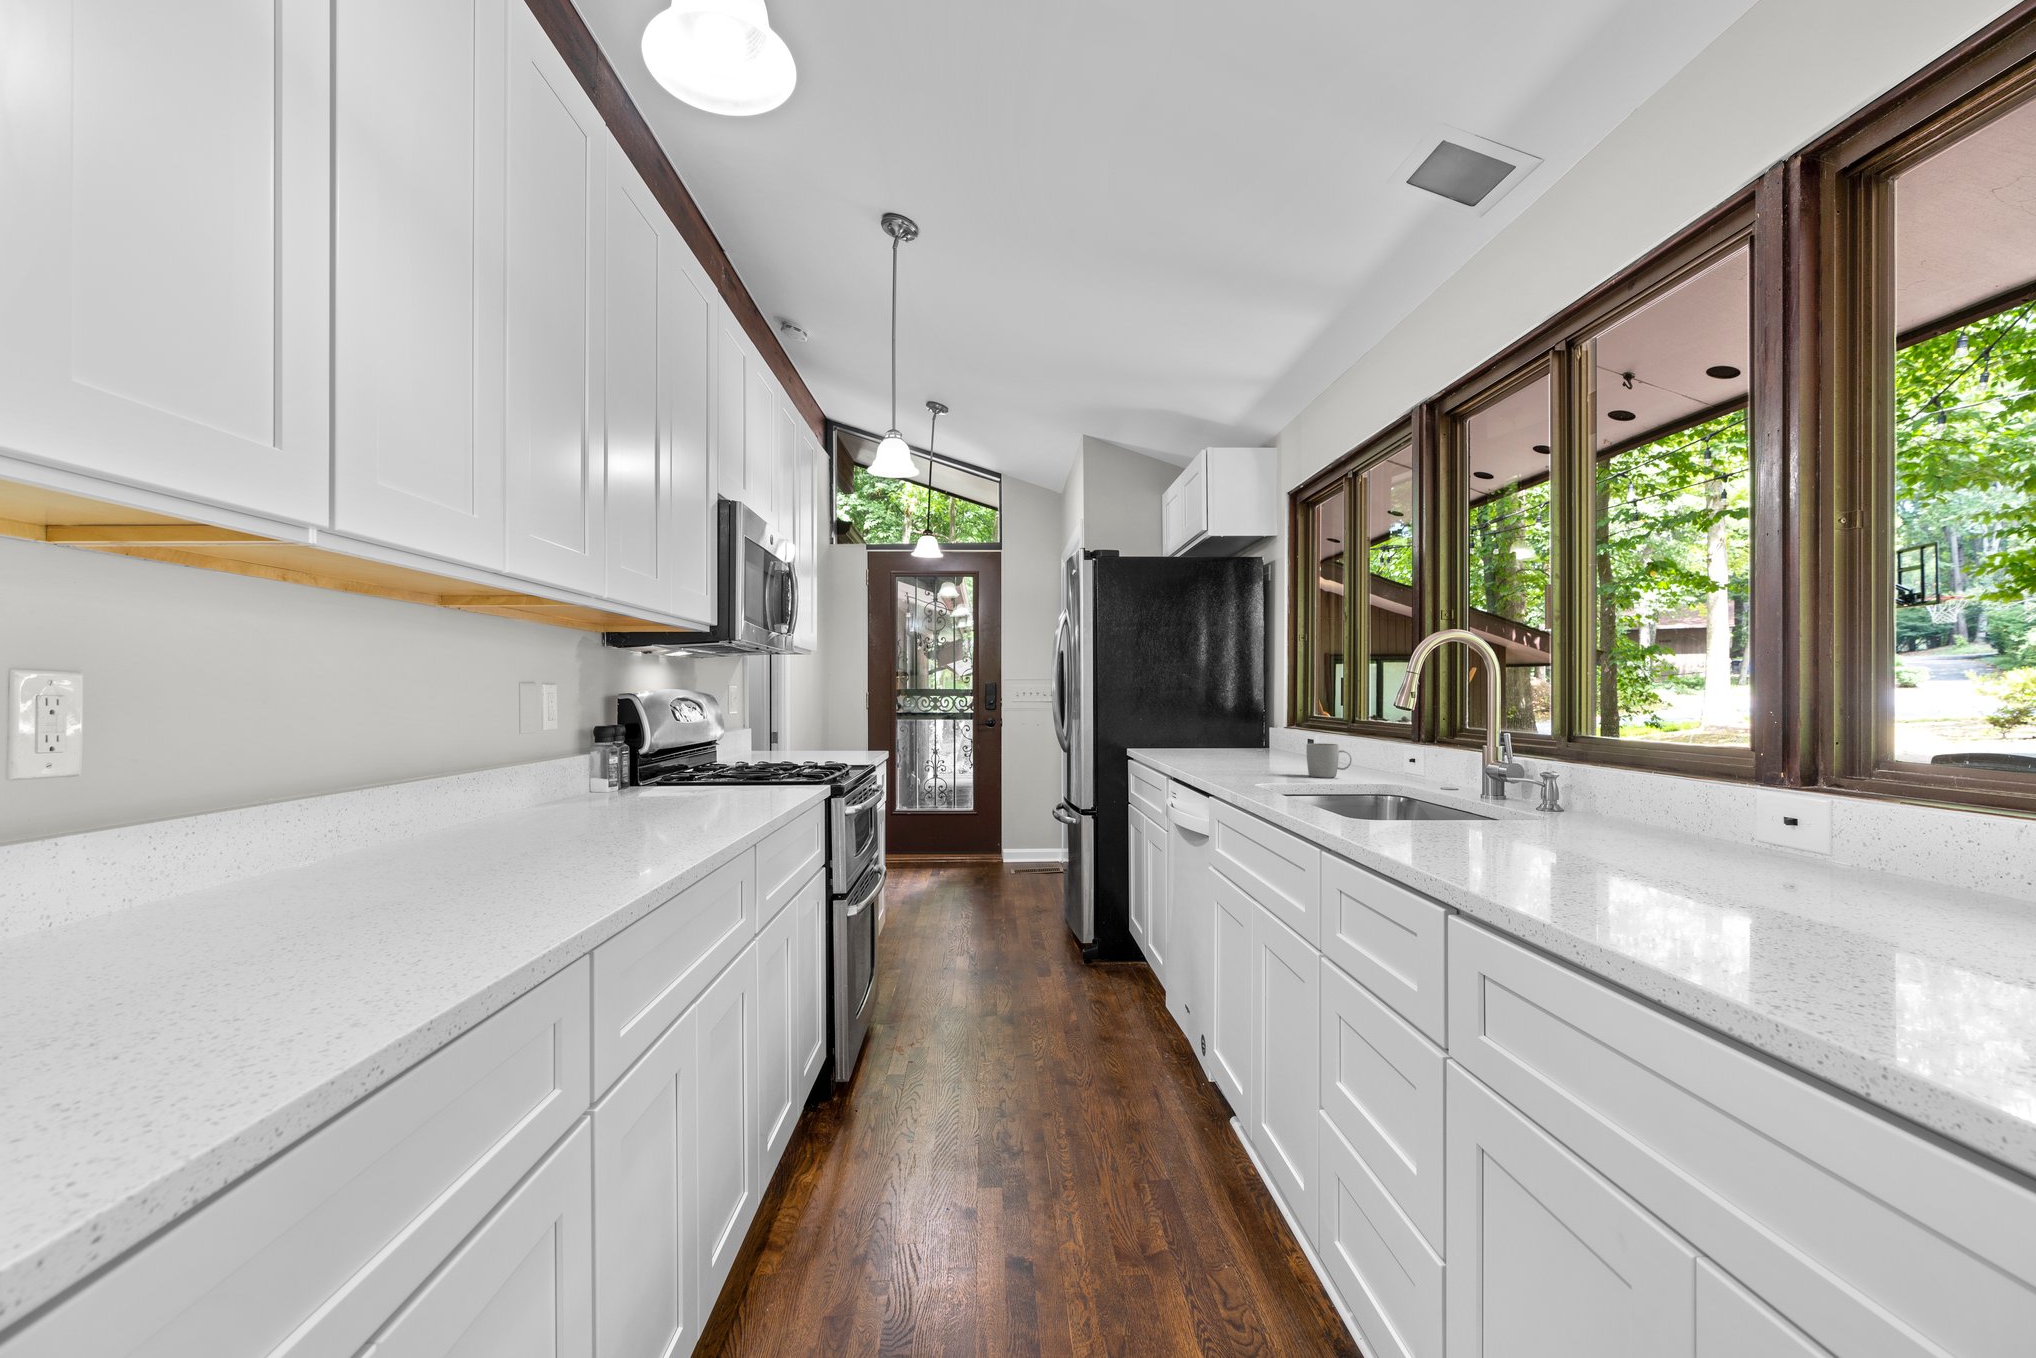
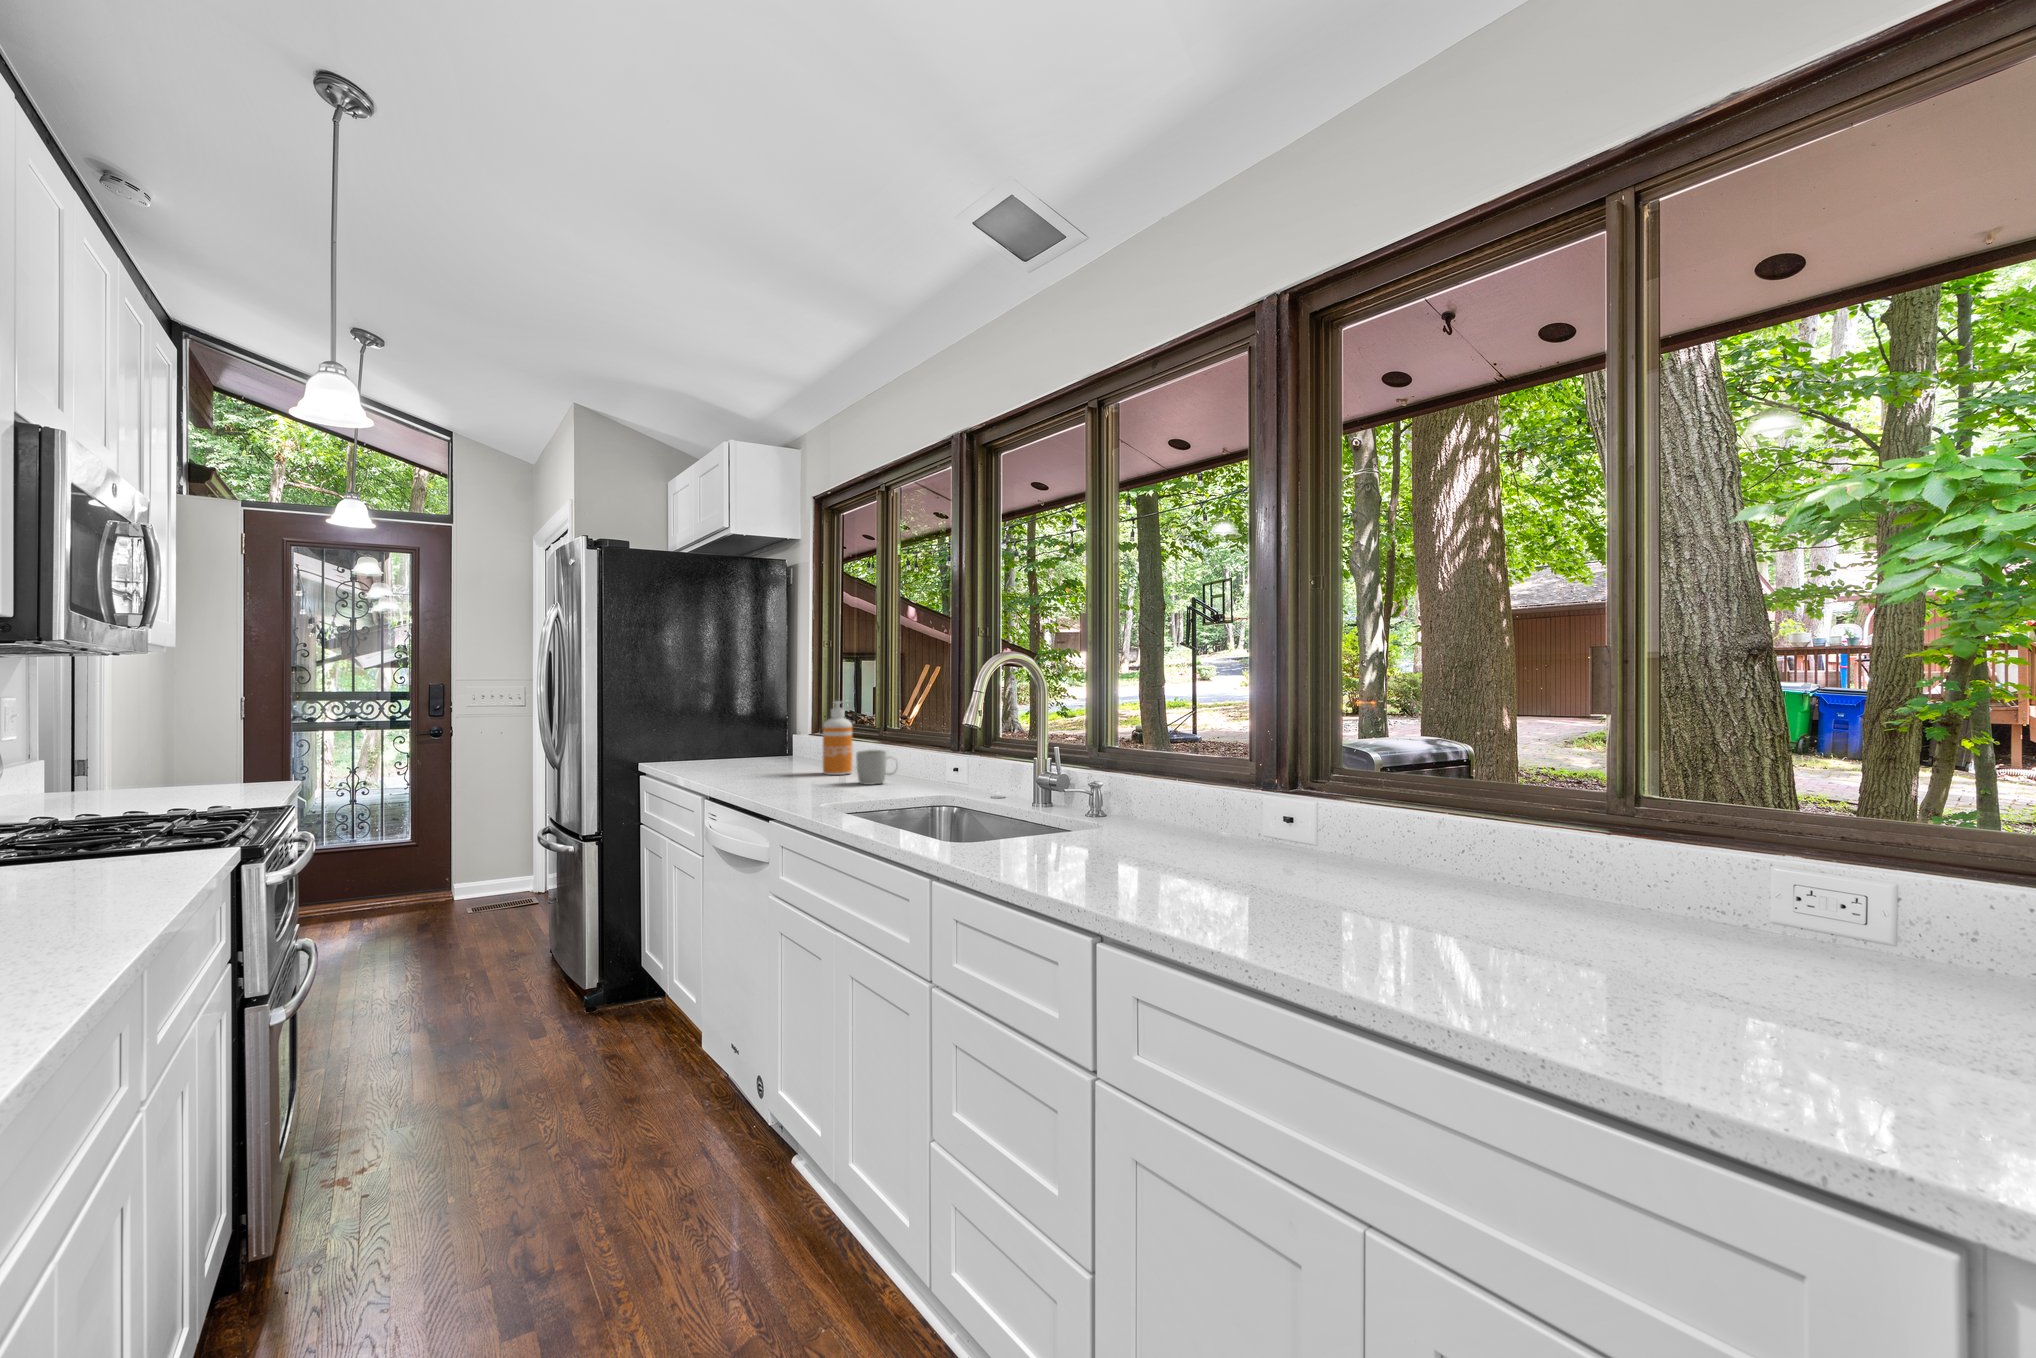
soap dispenser: none [1279,695,1311,768] -> present [823,701,852,775]

